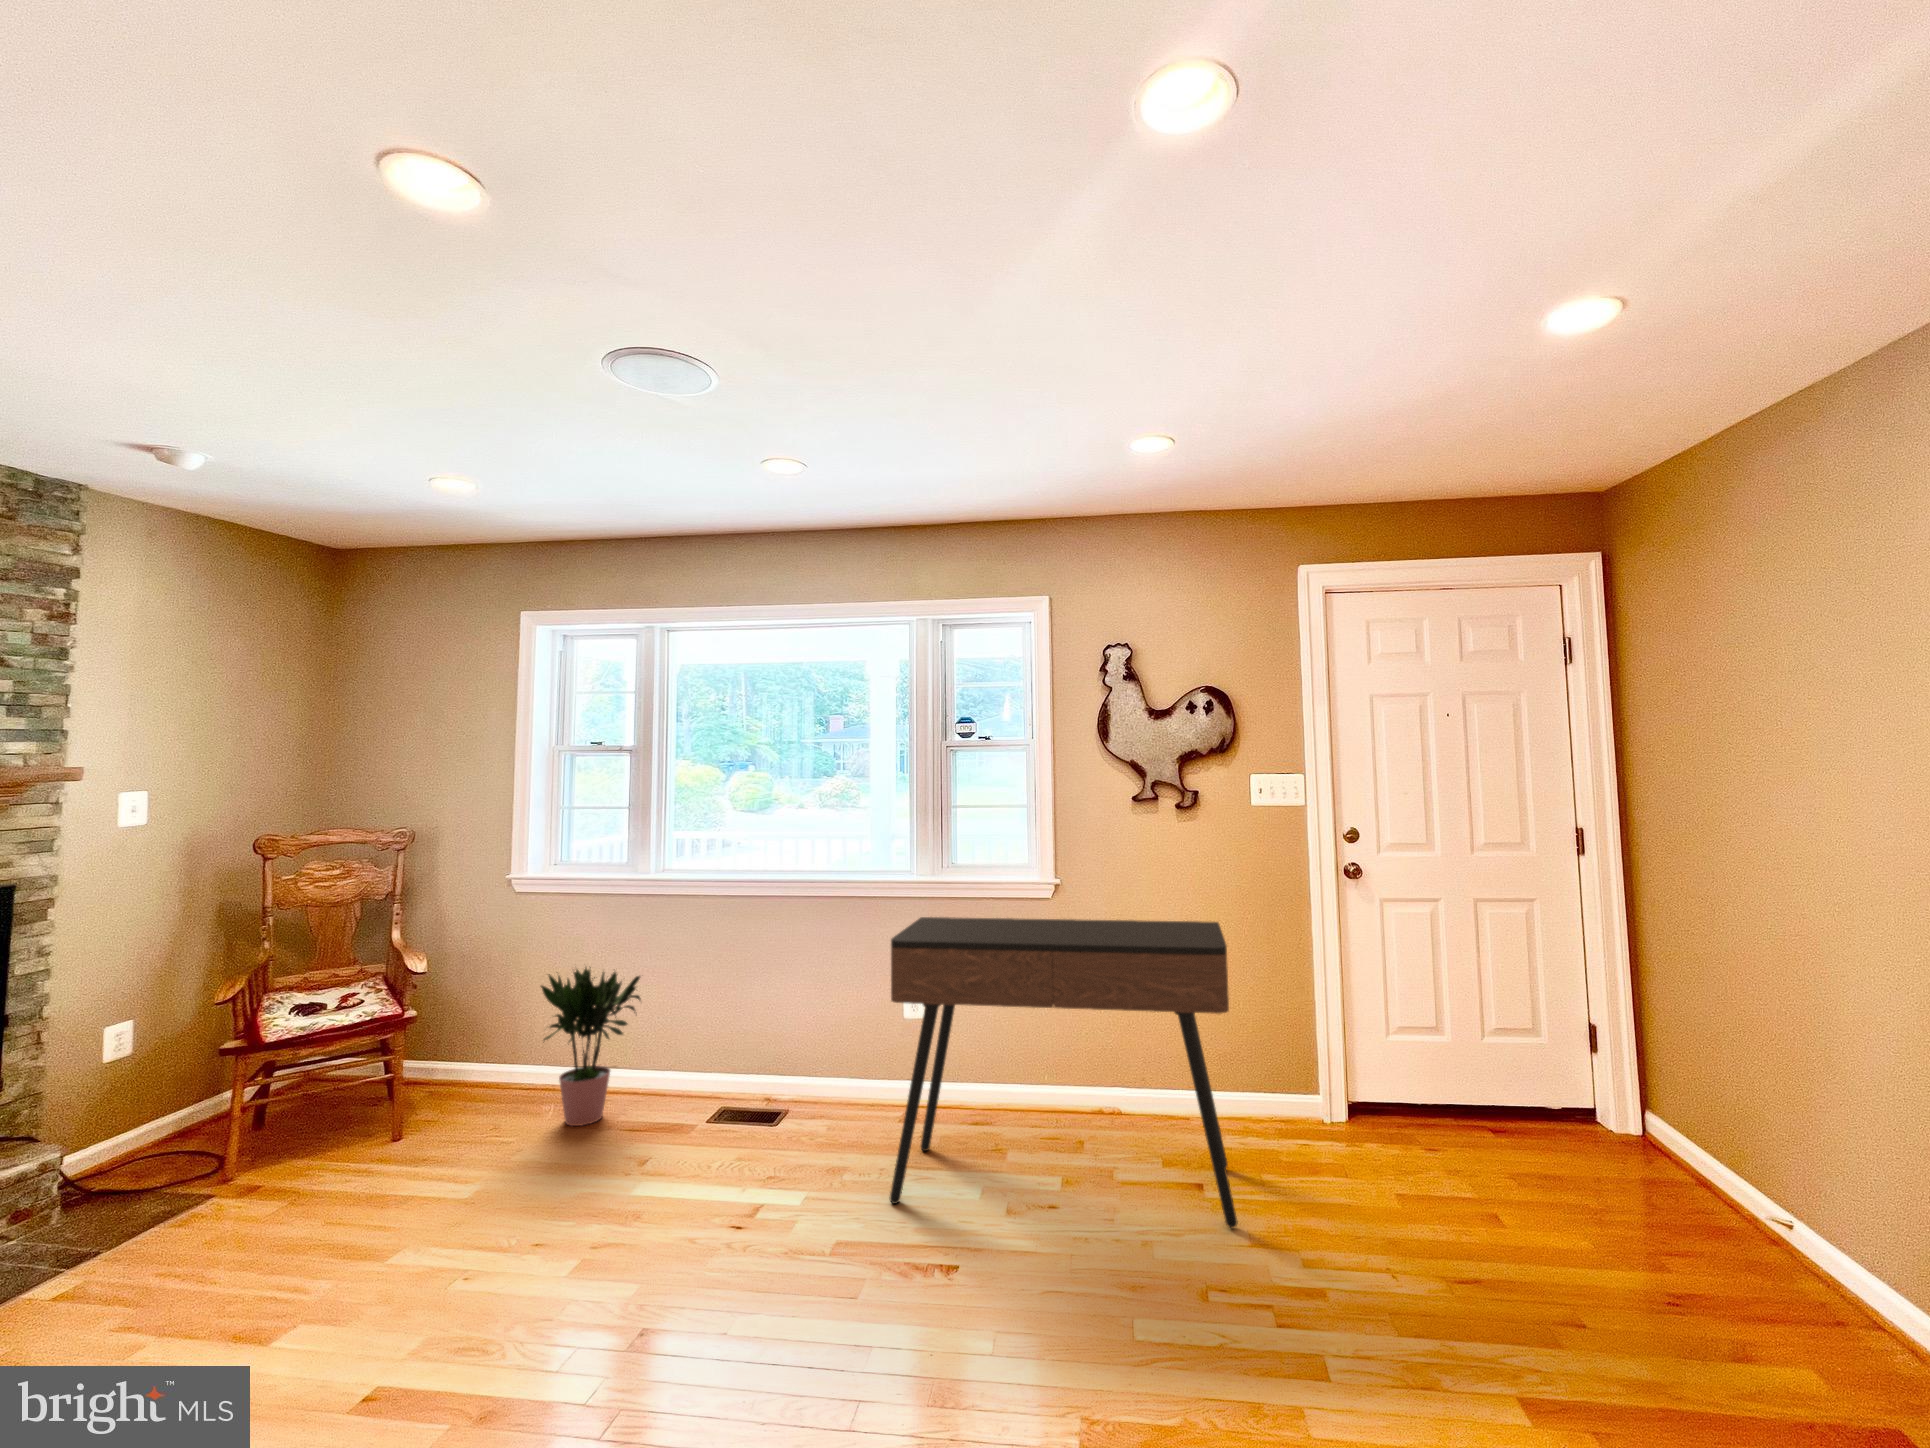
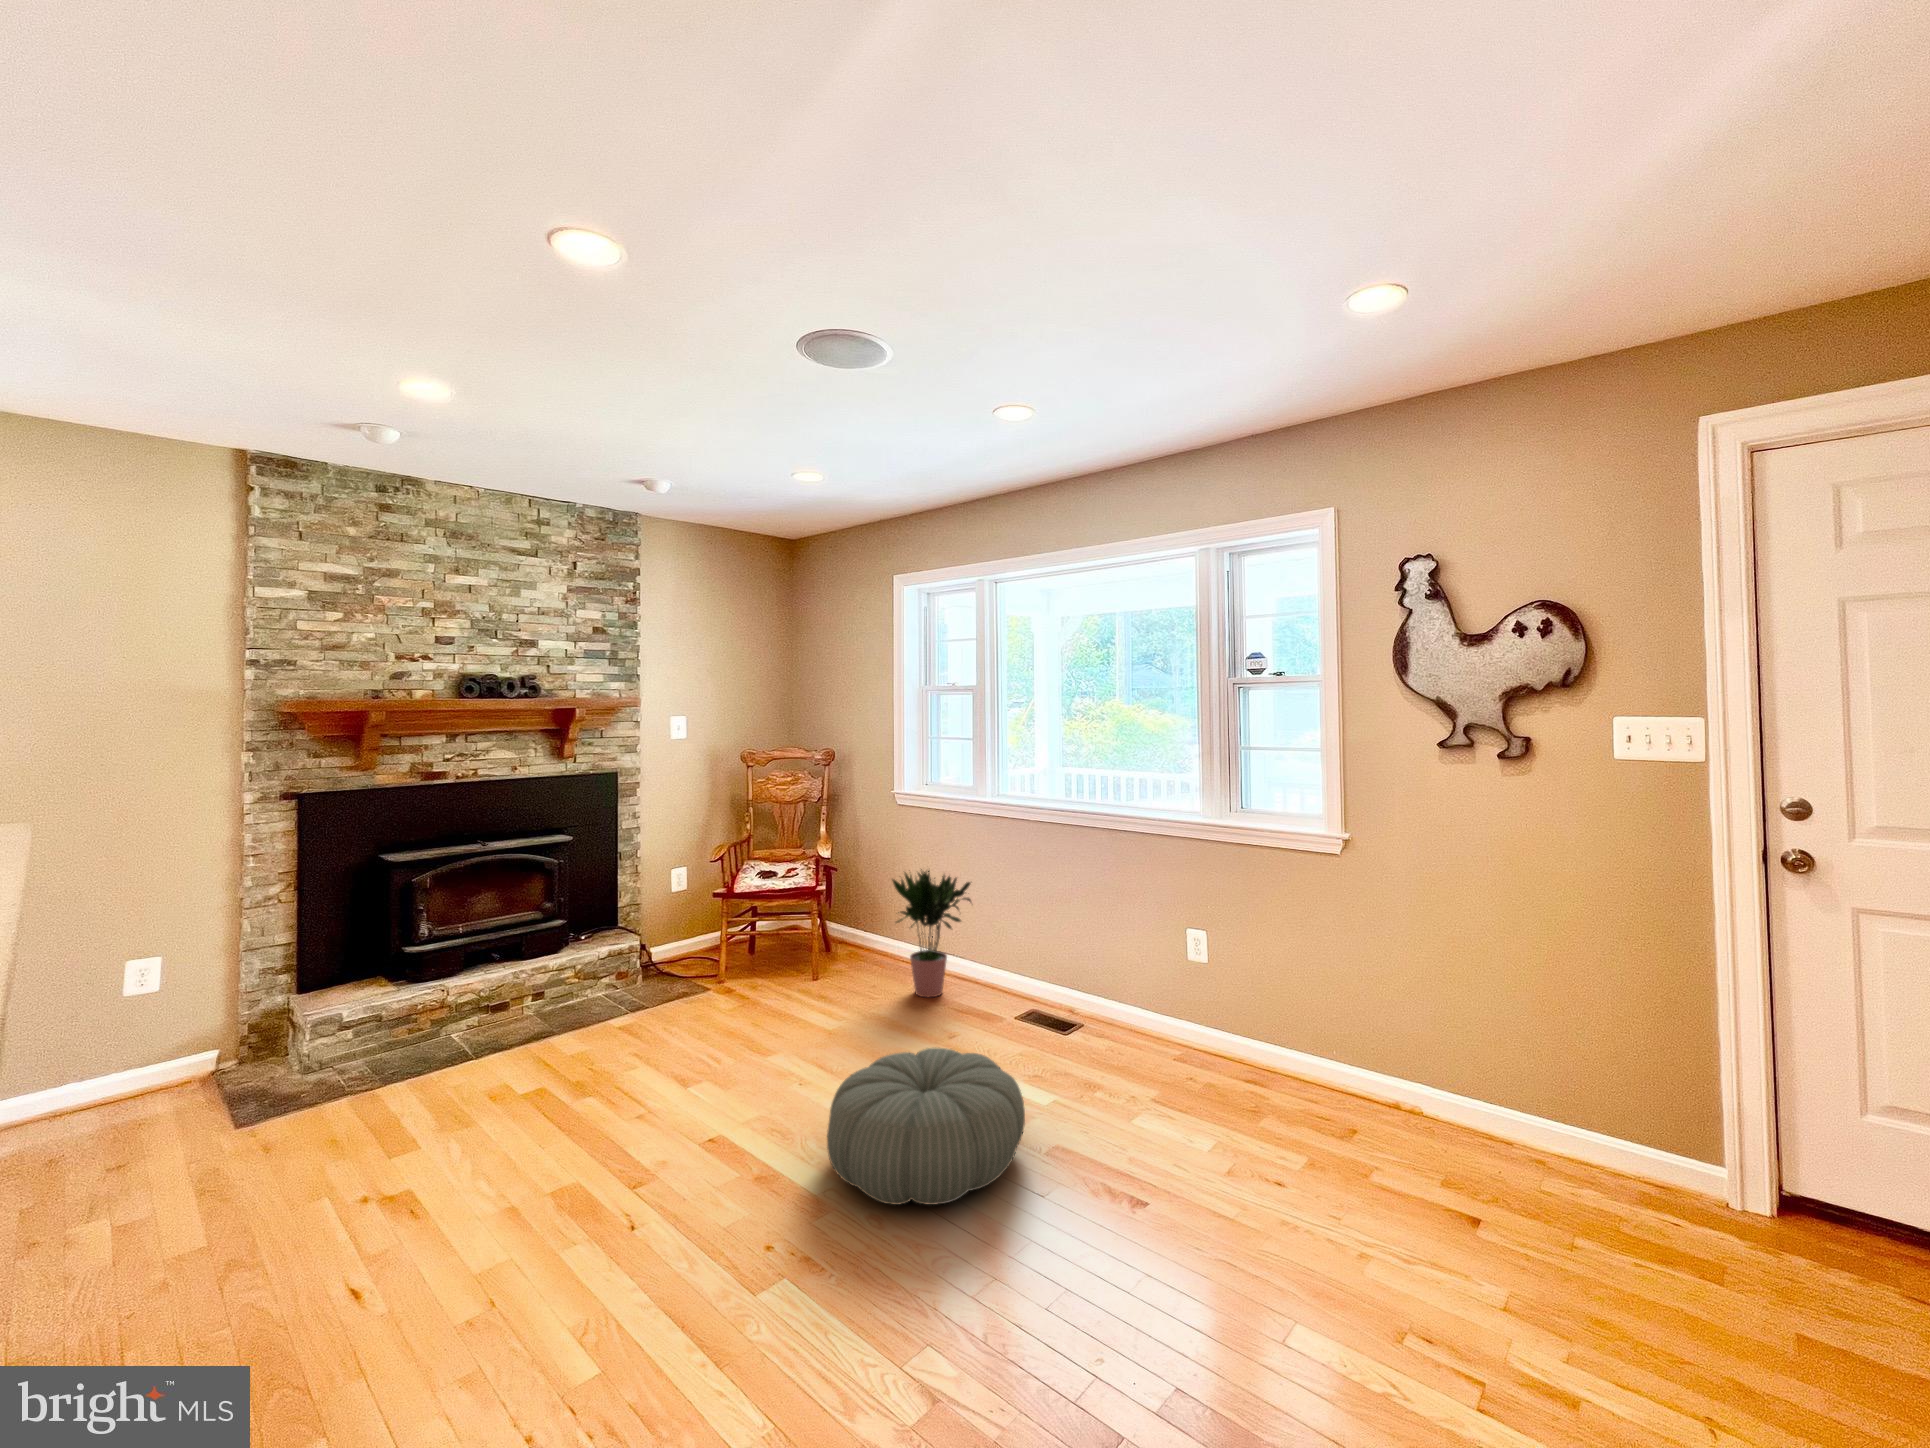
console table: present [890,917,1237,1228] -> none [1118,857,1532,1287]
pouf: none [576,1162,819,1361] -> present [827,1048,1025,1205]

